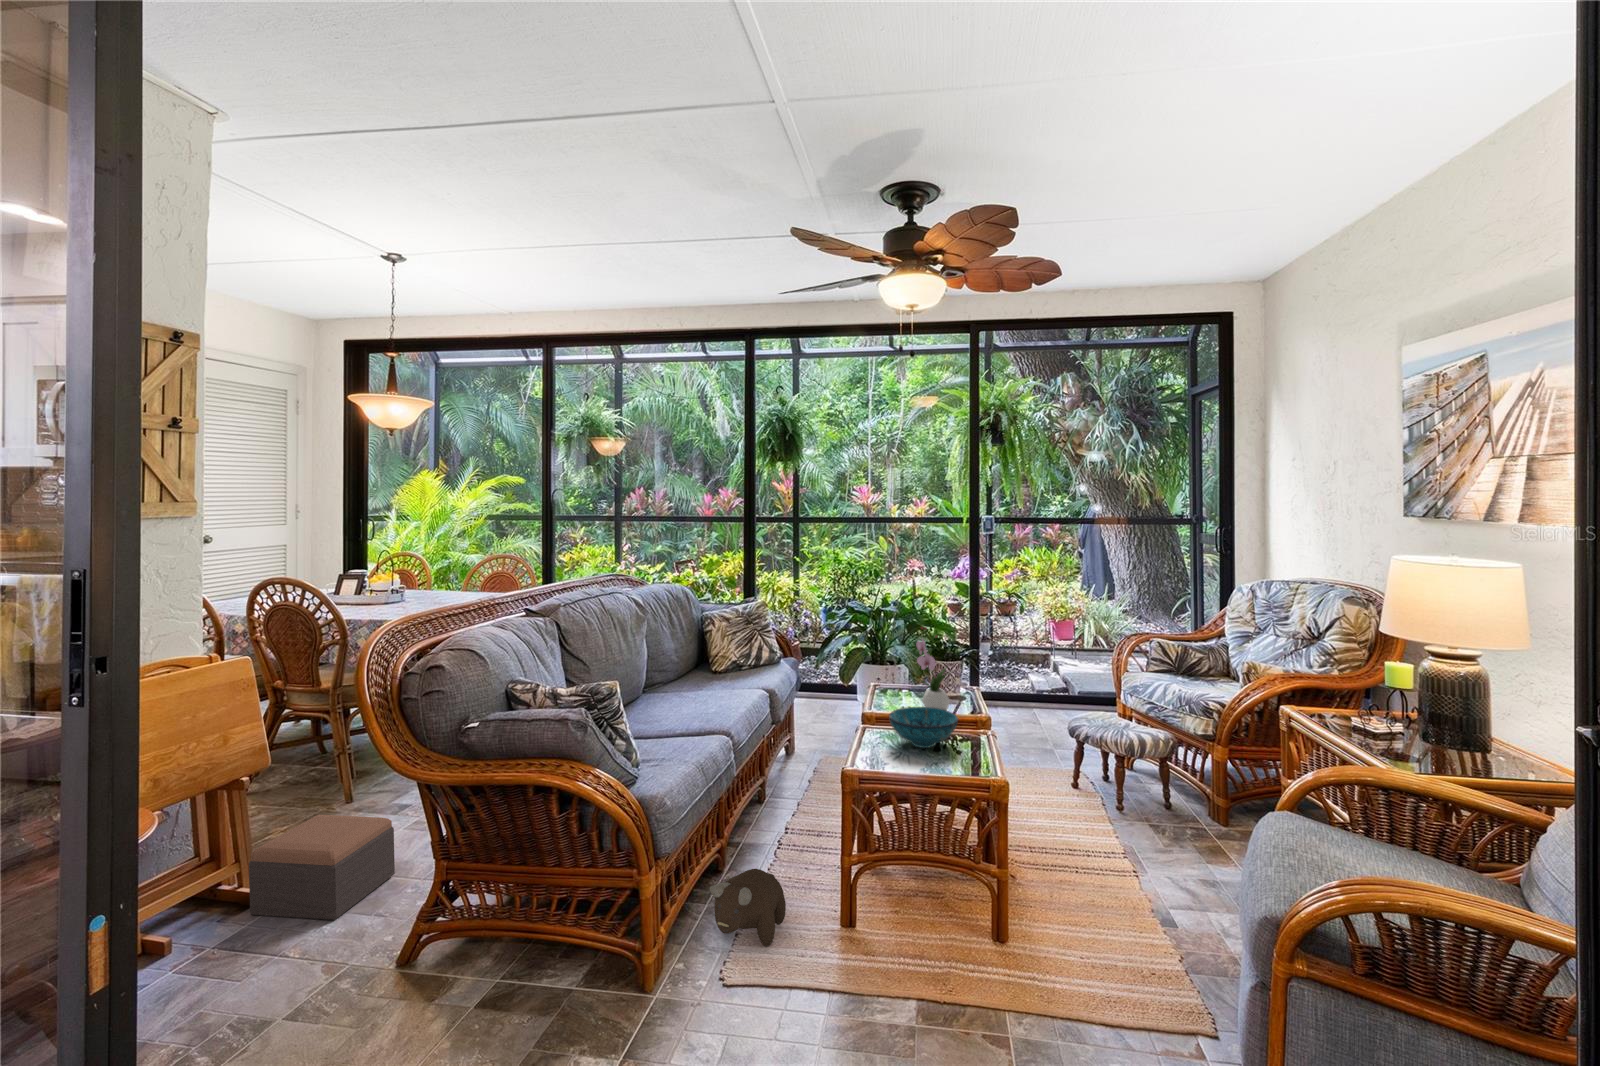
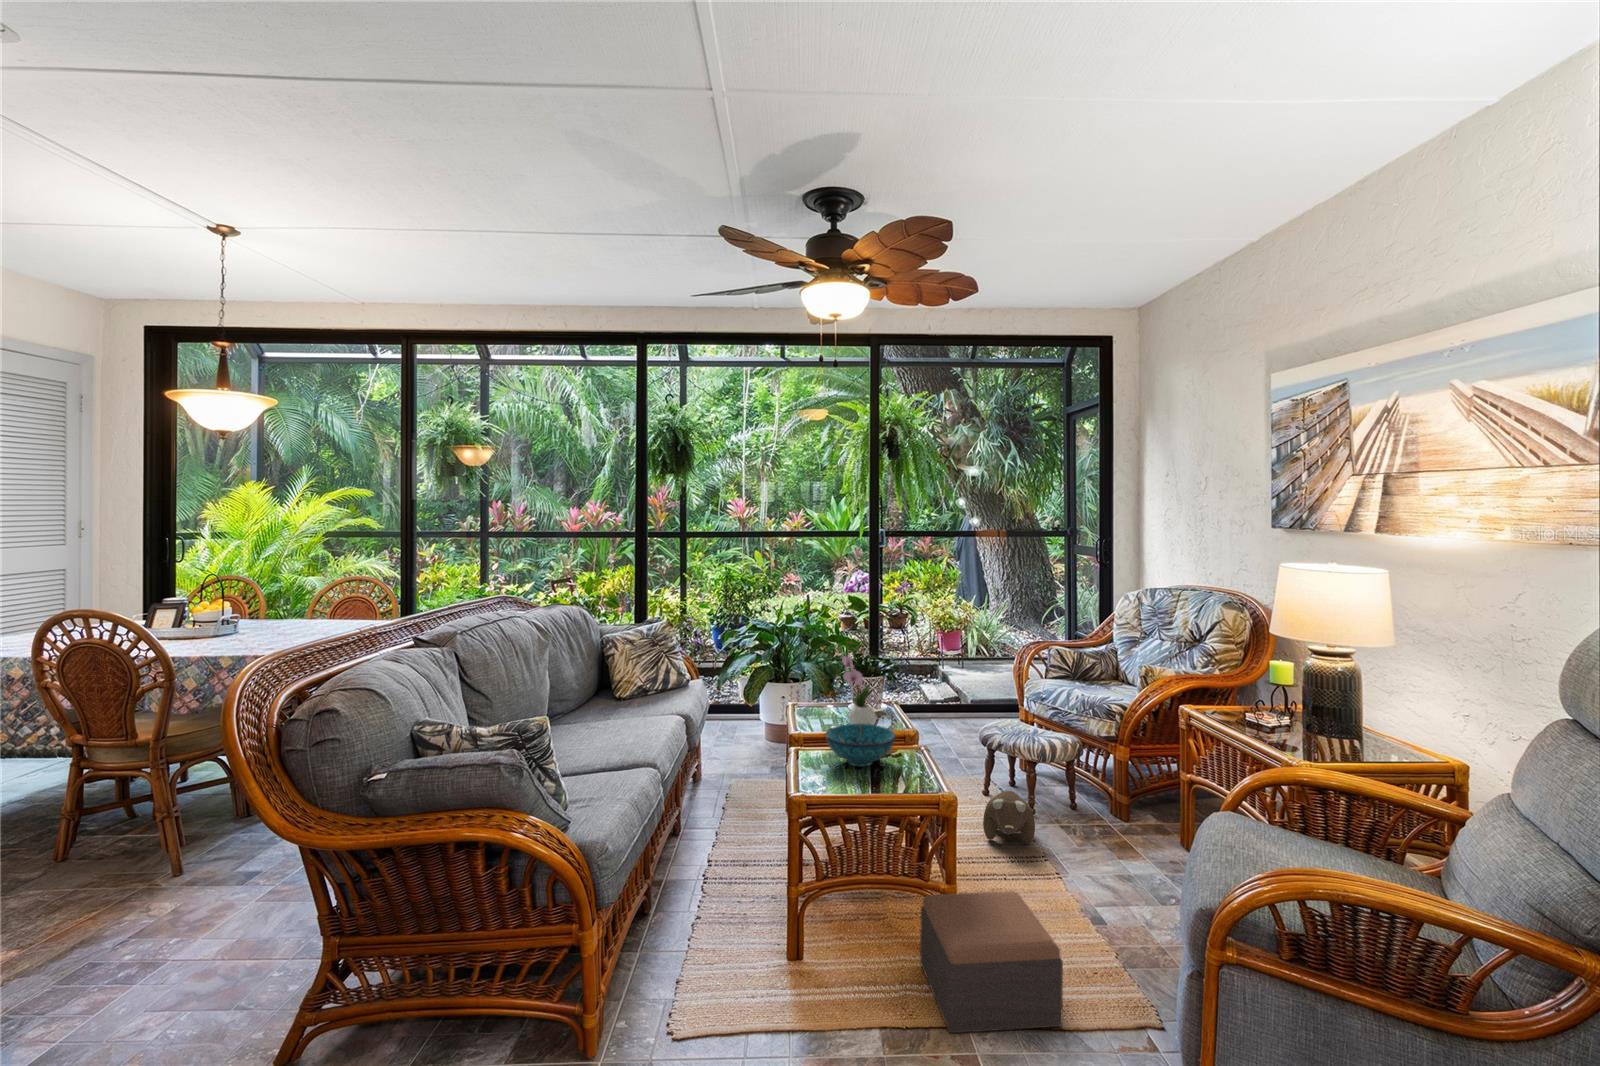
footstool: present [249,815,395,920] -> present [920,891,1063,1033]
plush toy: present [710,869,786,946] -> present [983,791,1035,844]

